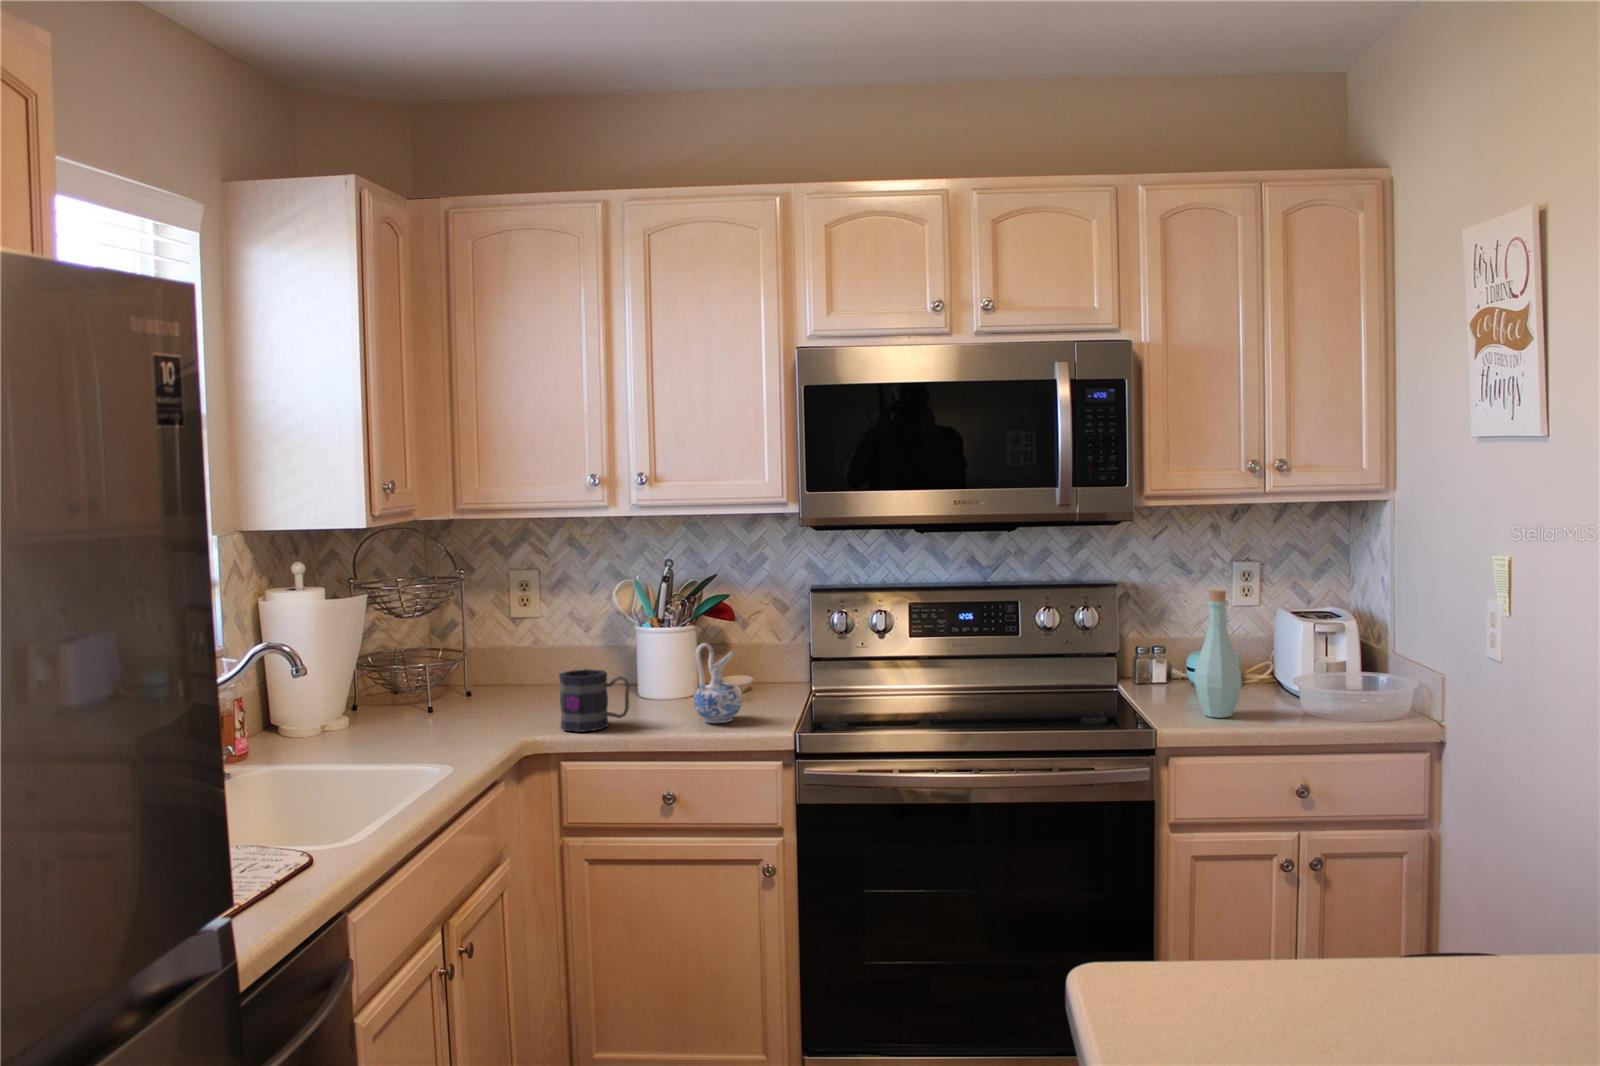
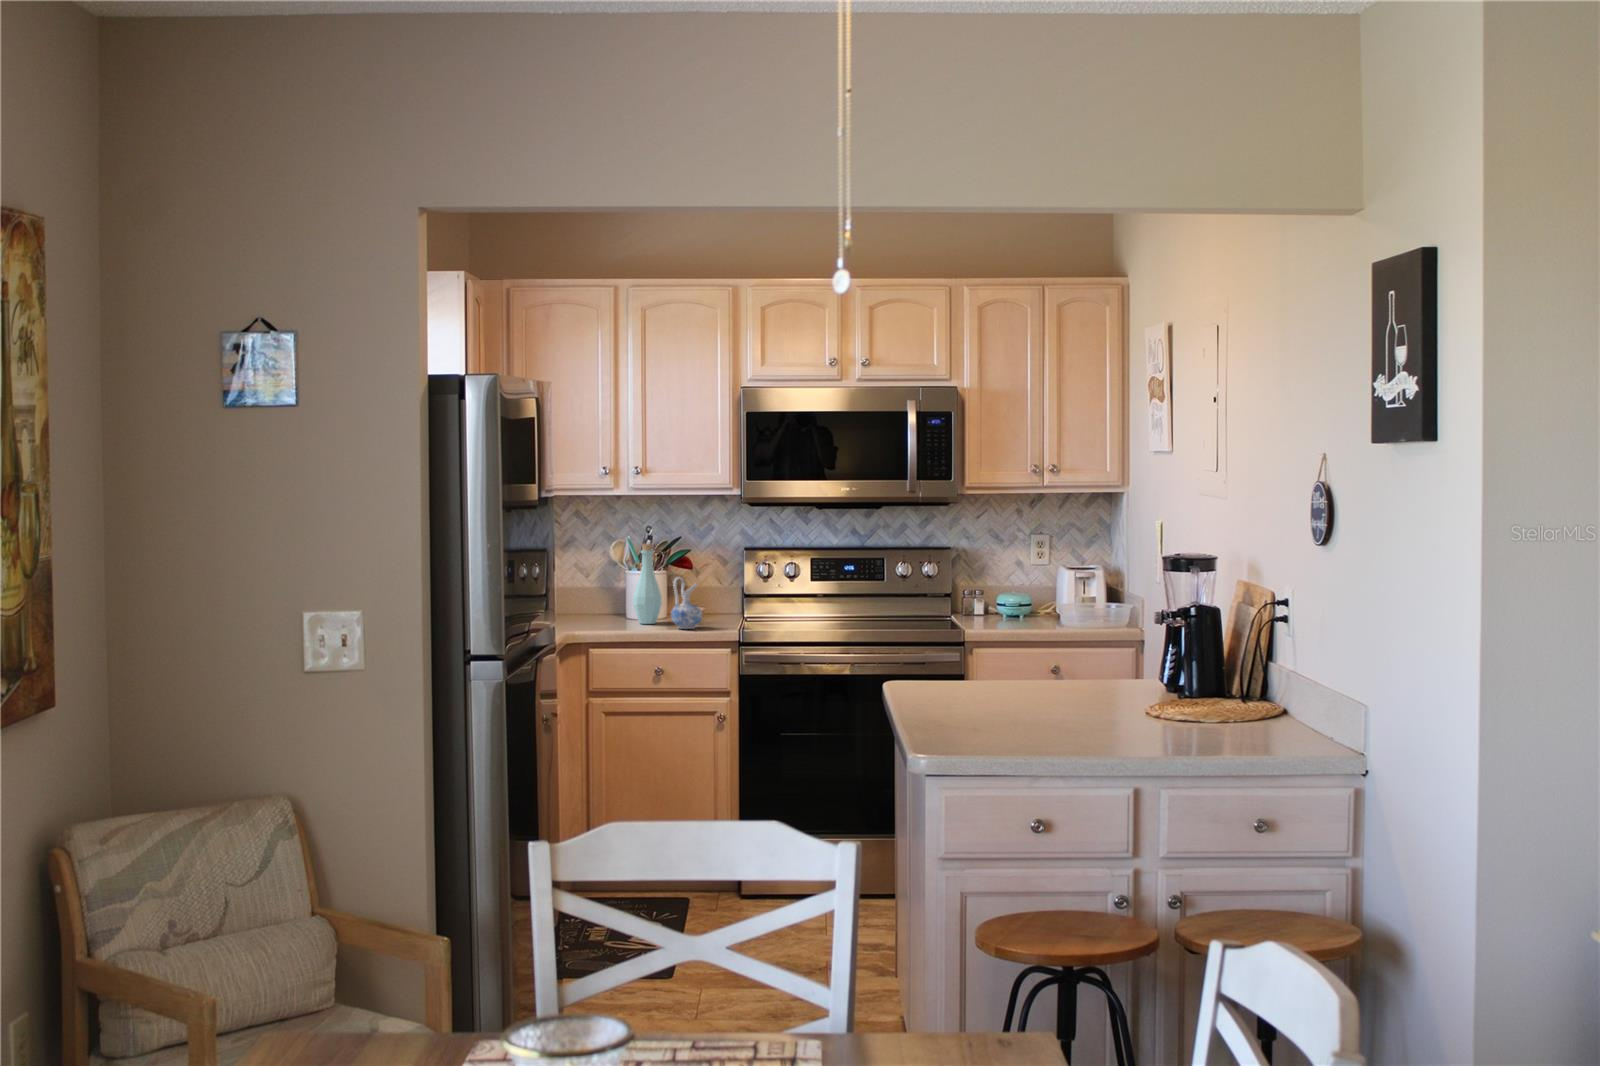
bottle: present [1194,590,1242,718] -> present [633,544,662,624]
mug: present [559,669,630,732] -> none [584,594,630,632]

